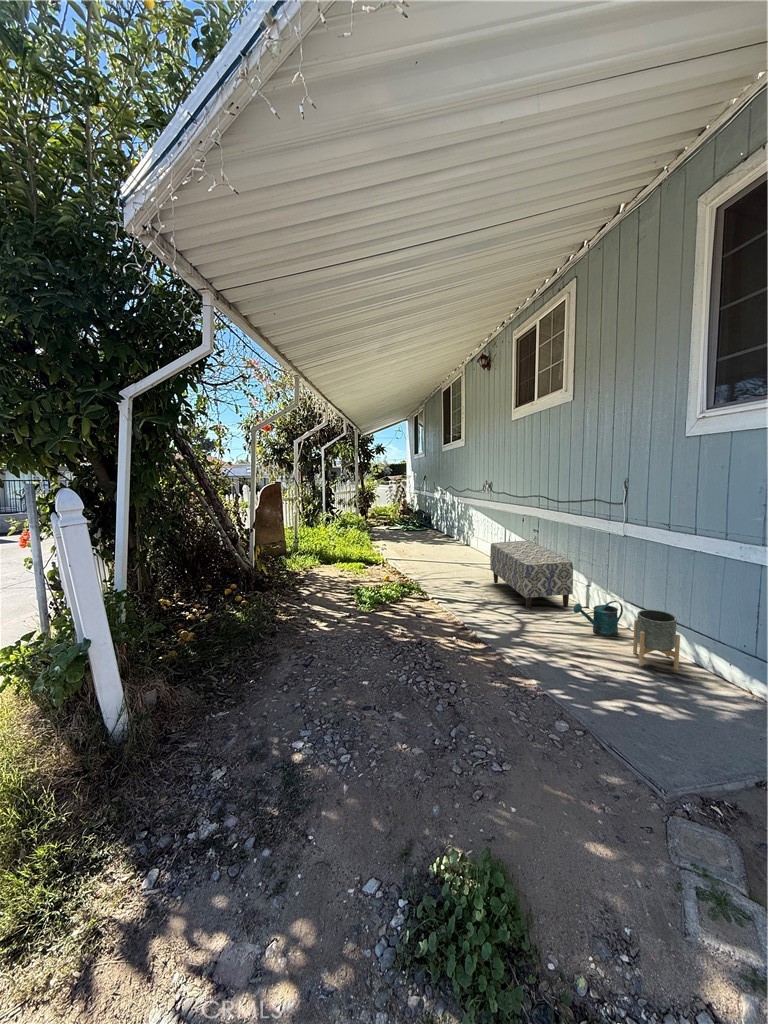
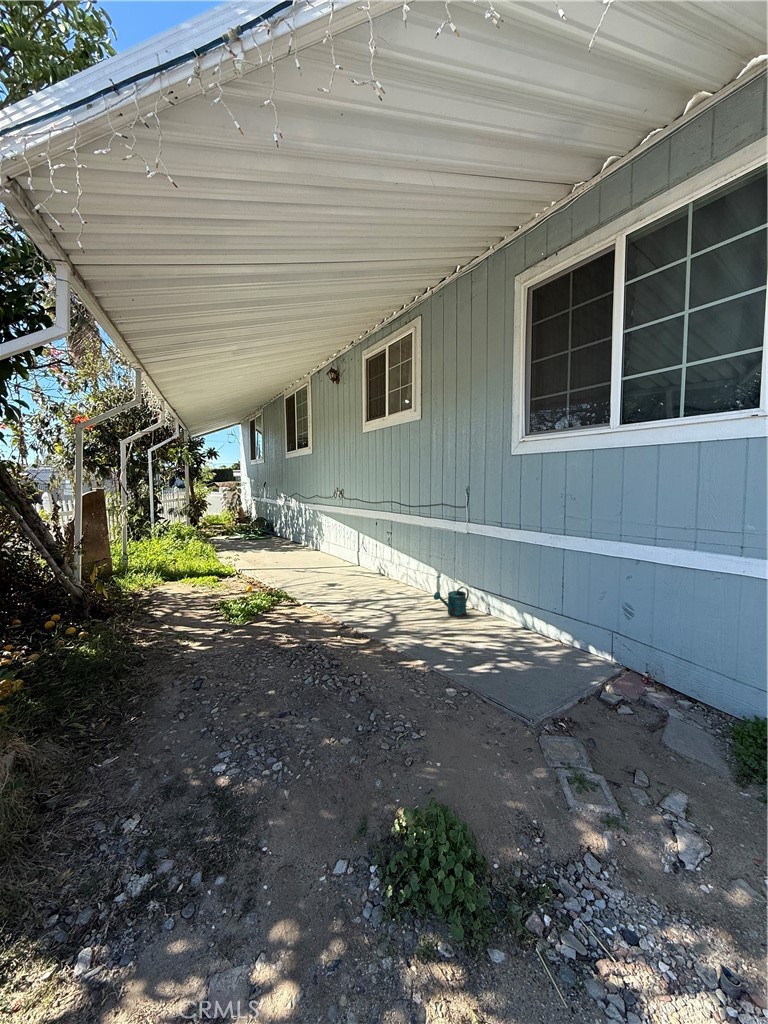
bench: present [490,541,573,609] -> none [350,542,425,605]
planter: present [633,610,680,670] -> none [482,590,516,636]

